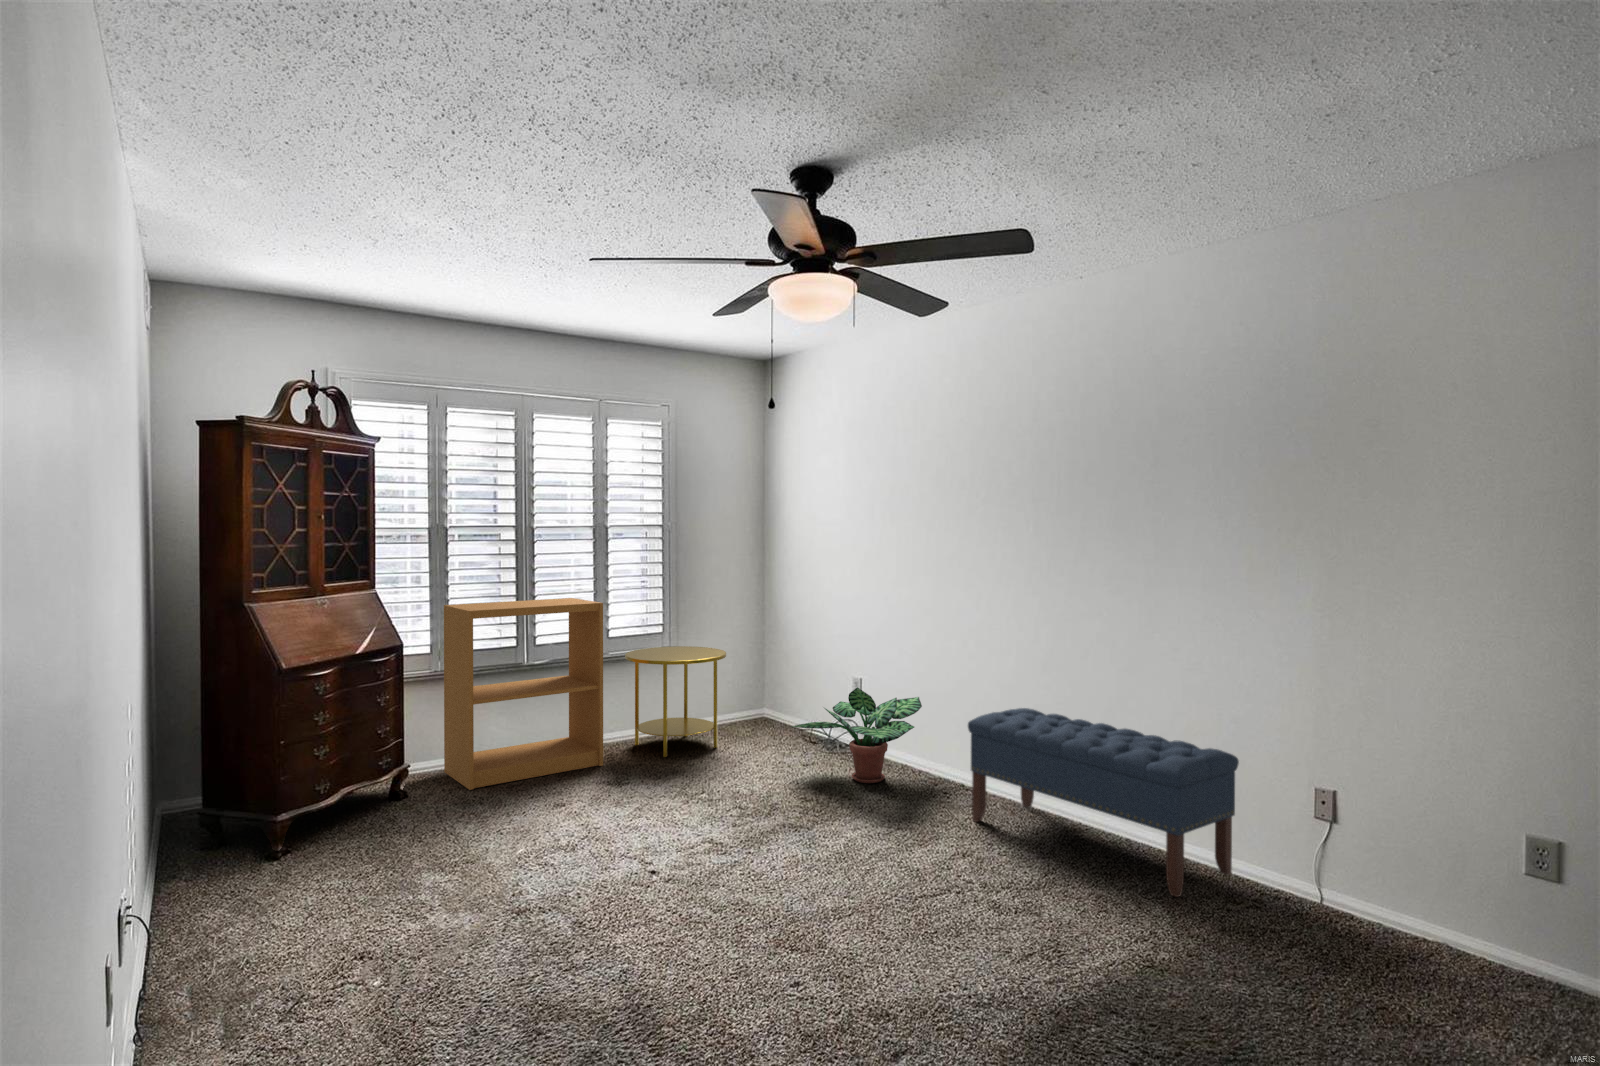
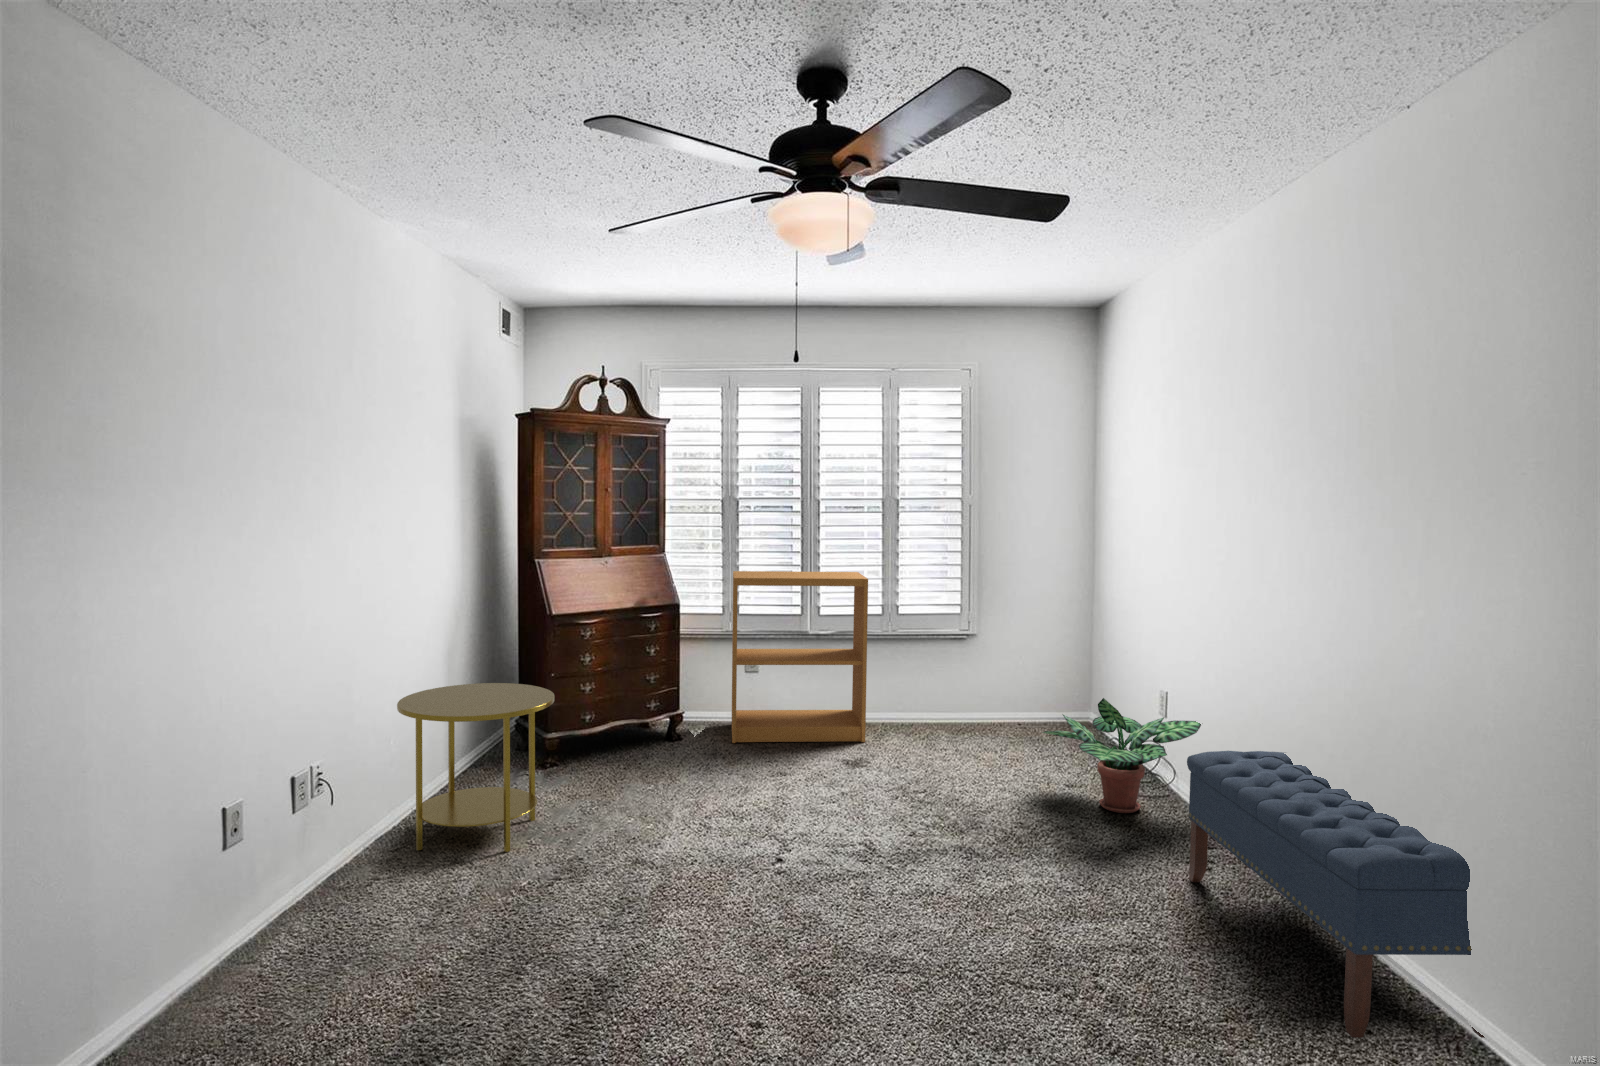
side table: present [625,646,726,757] -> present [397,683,555,852]

